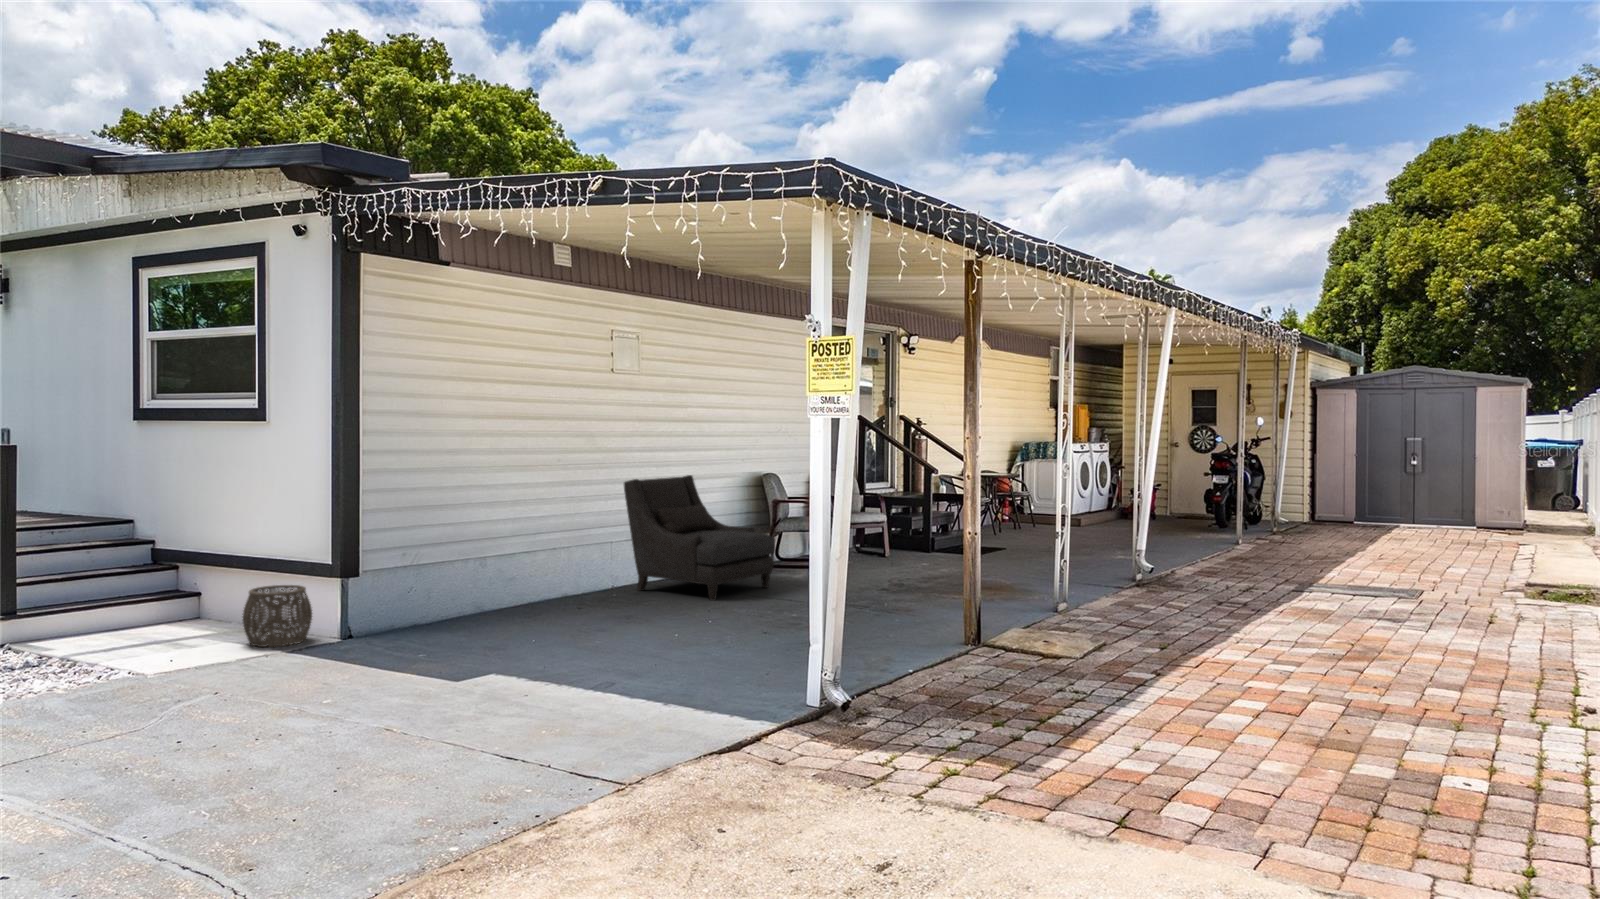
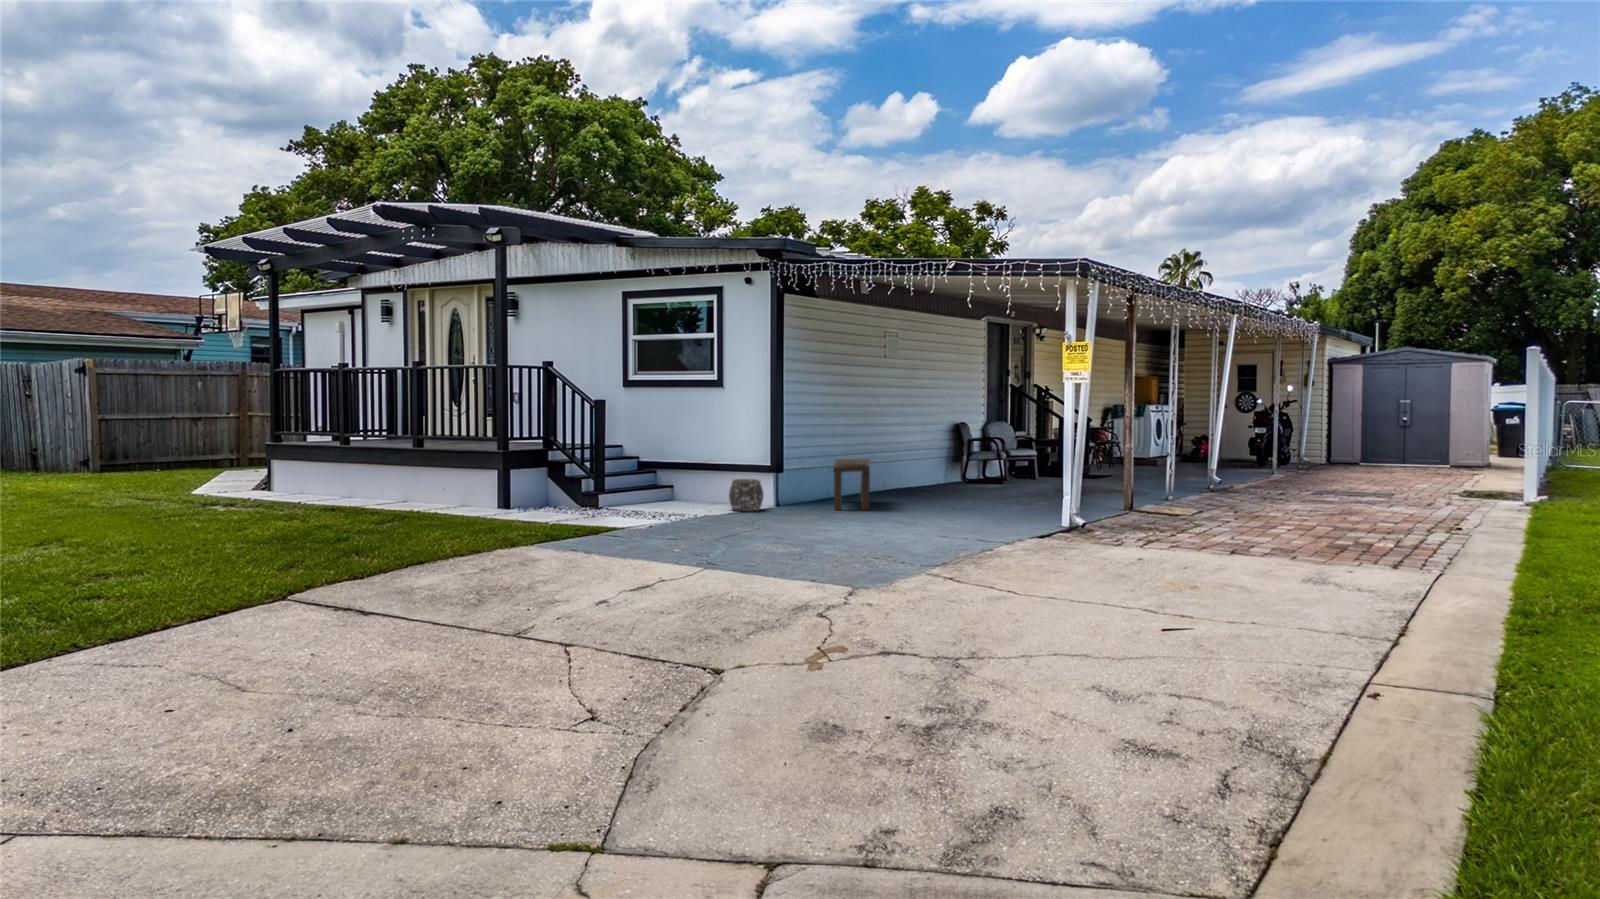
armchair: present [624,475,775,600] -> none [892,422,984,497]
bench: none [441,543,548,641] -> present [833,459,870,510]

